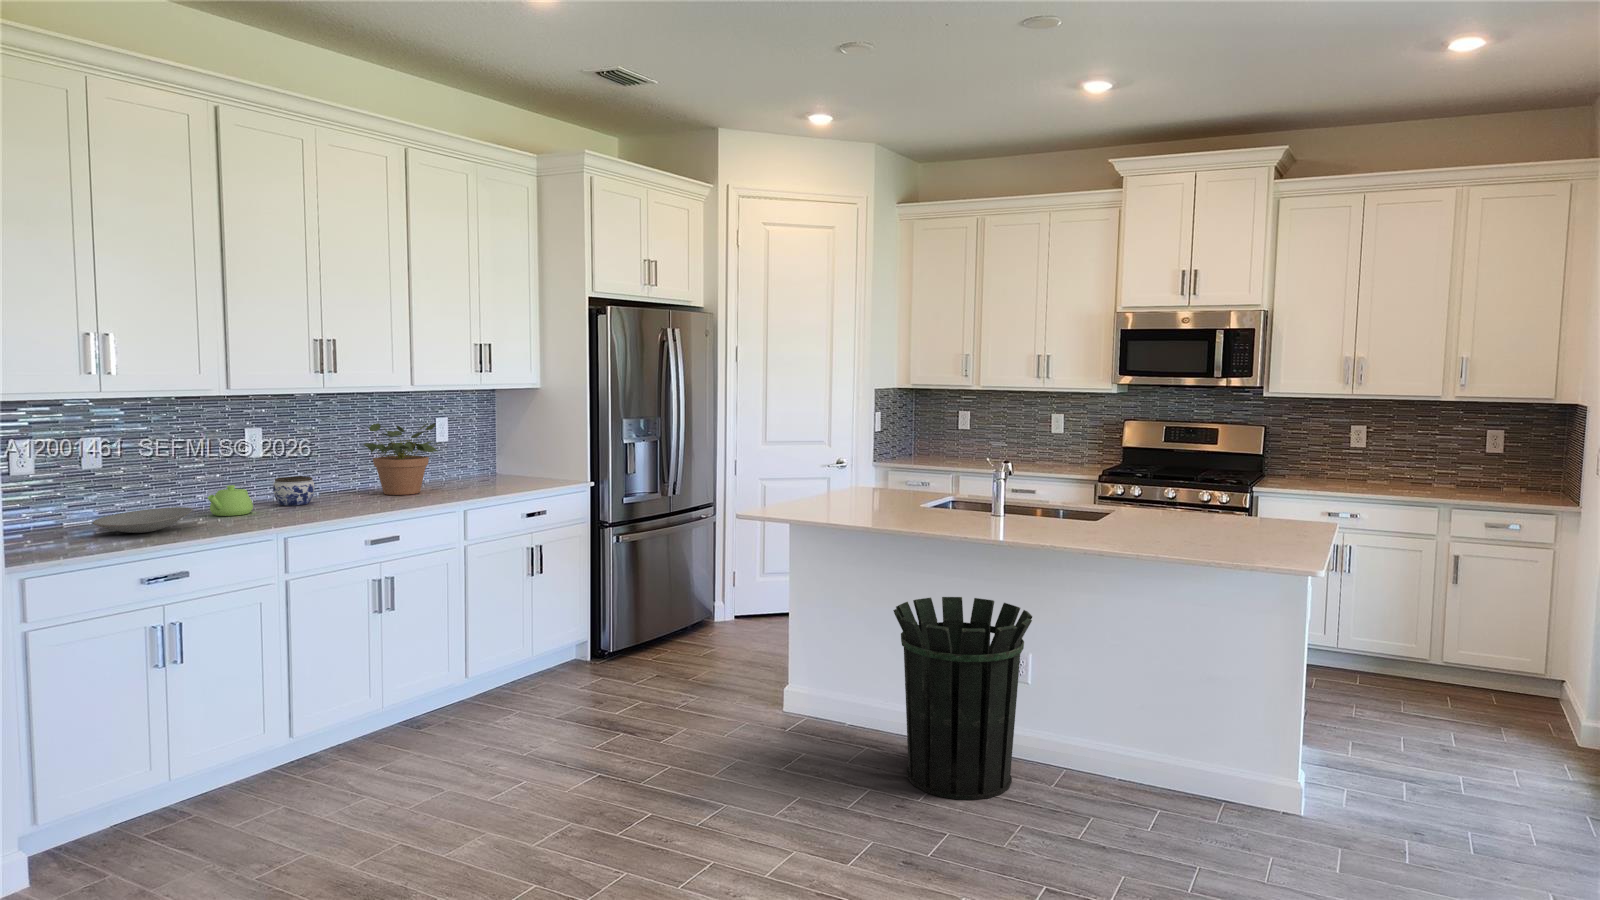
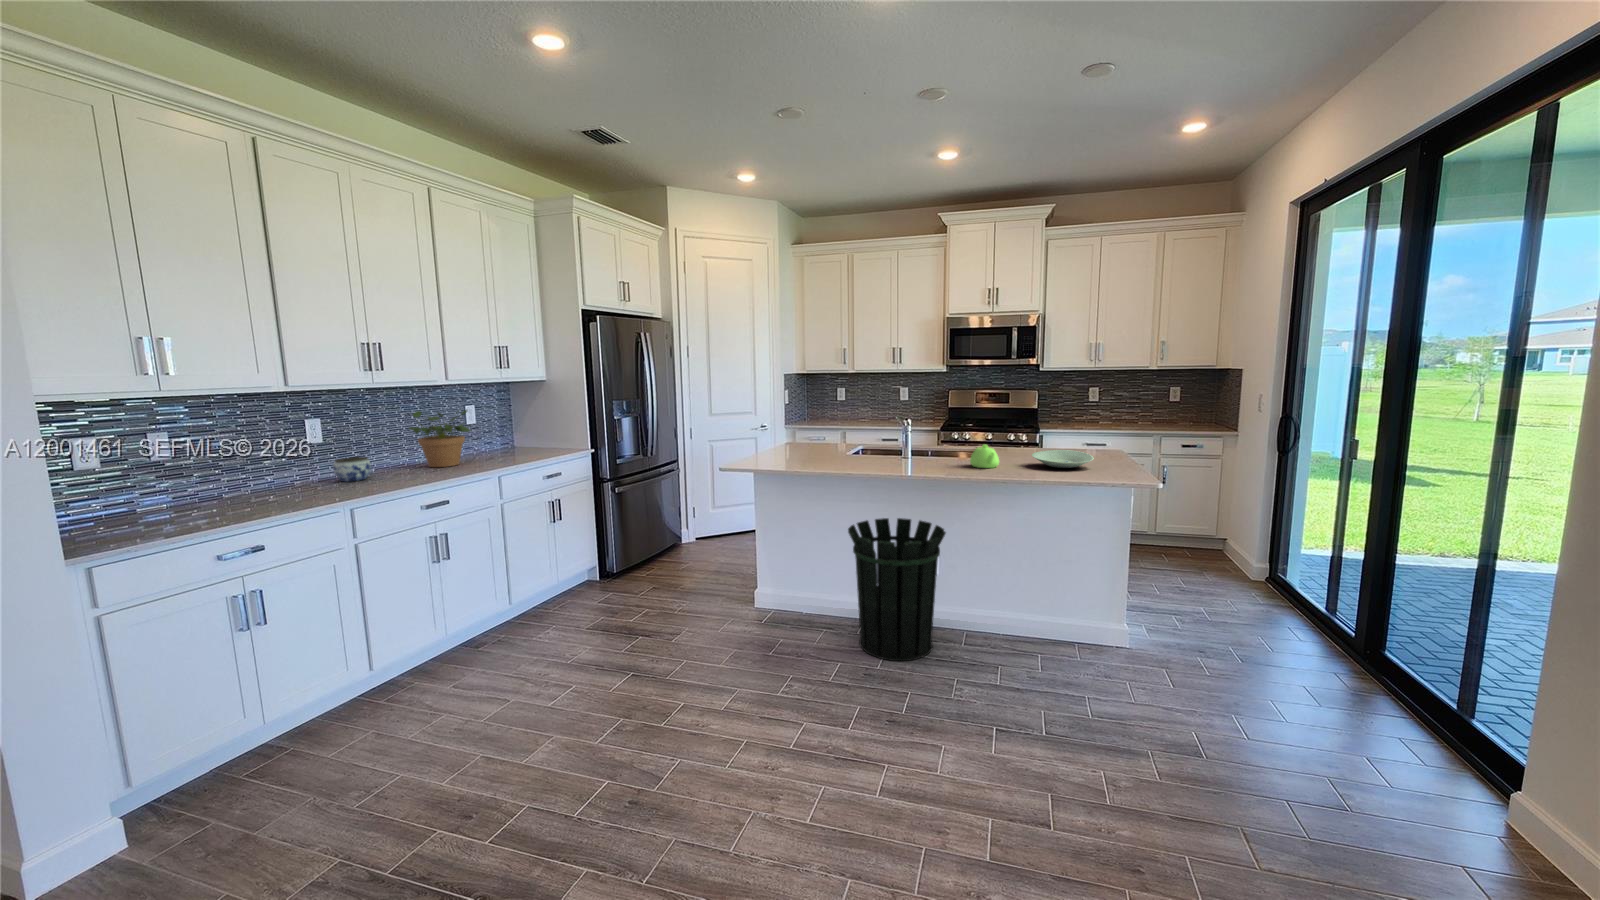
teapot: present [208,485,253,516] -> present [970,445,999,468]
bowl: present [93,507,193,533] -> present [1032,450,1094,468]

